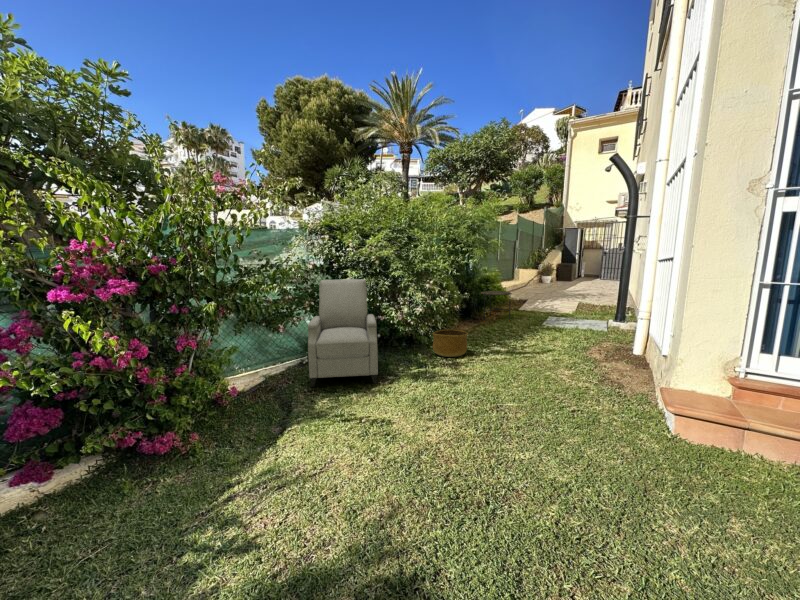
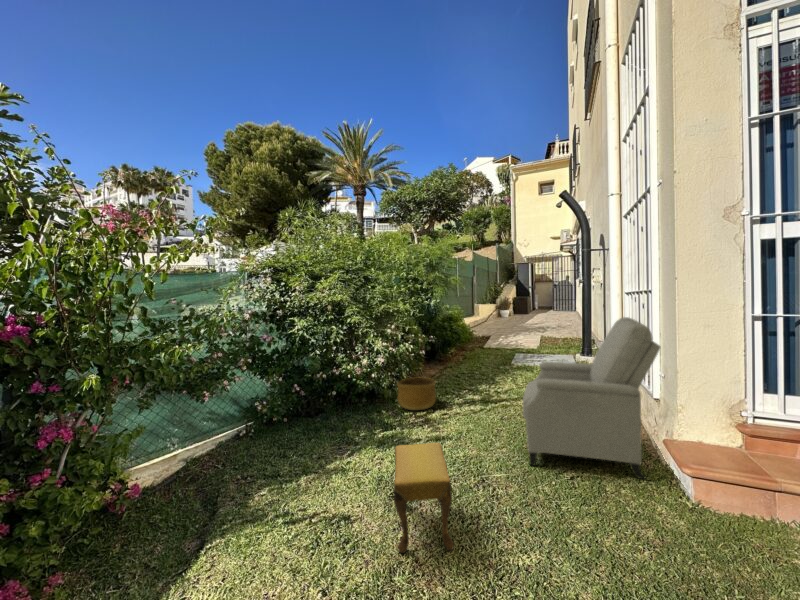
chair: present [308,279,378,387] -> present [523,317,660,479]
side table: present [481,291,511,322] -> none [444,329,476,363]
footstool: none [424,371,468,444] -> present [394,443,454,553]

